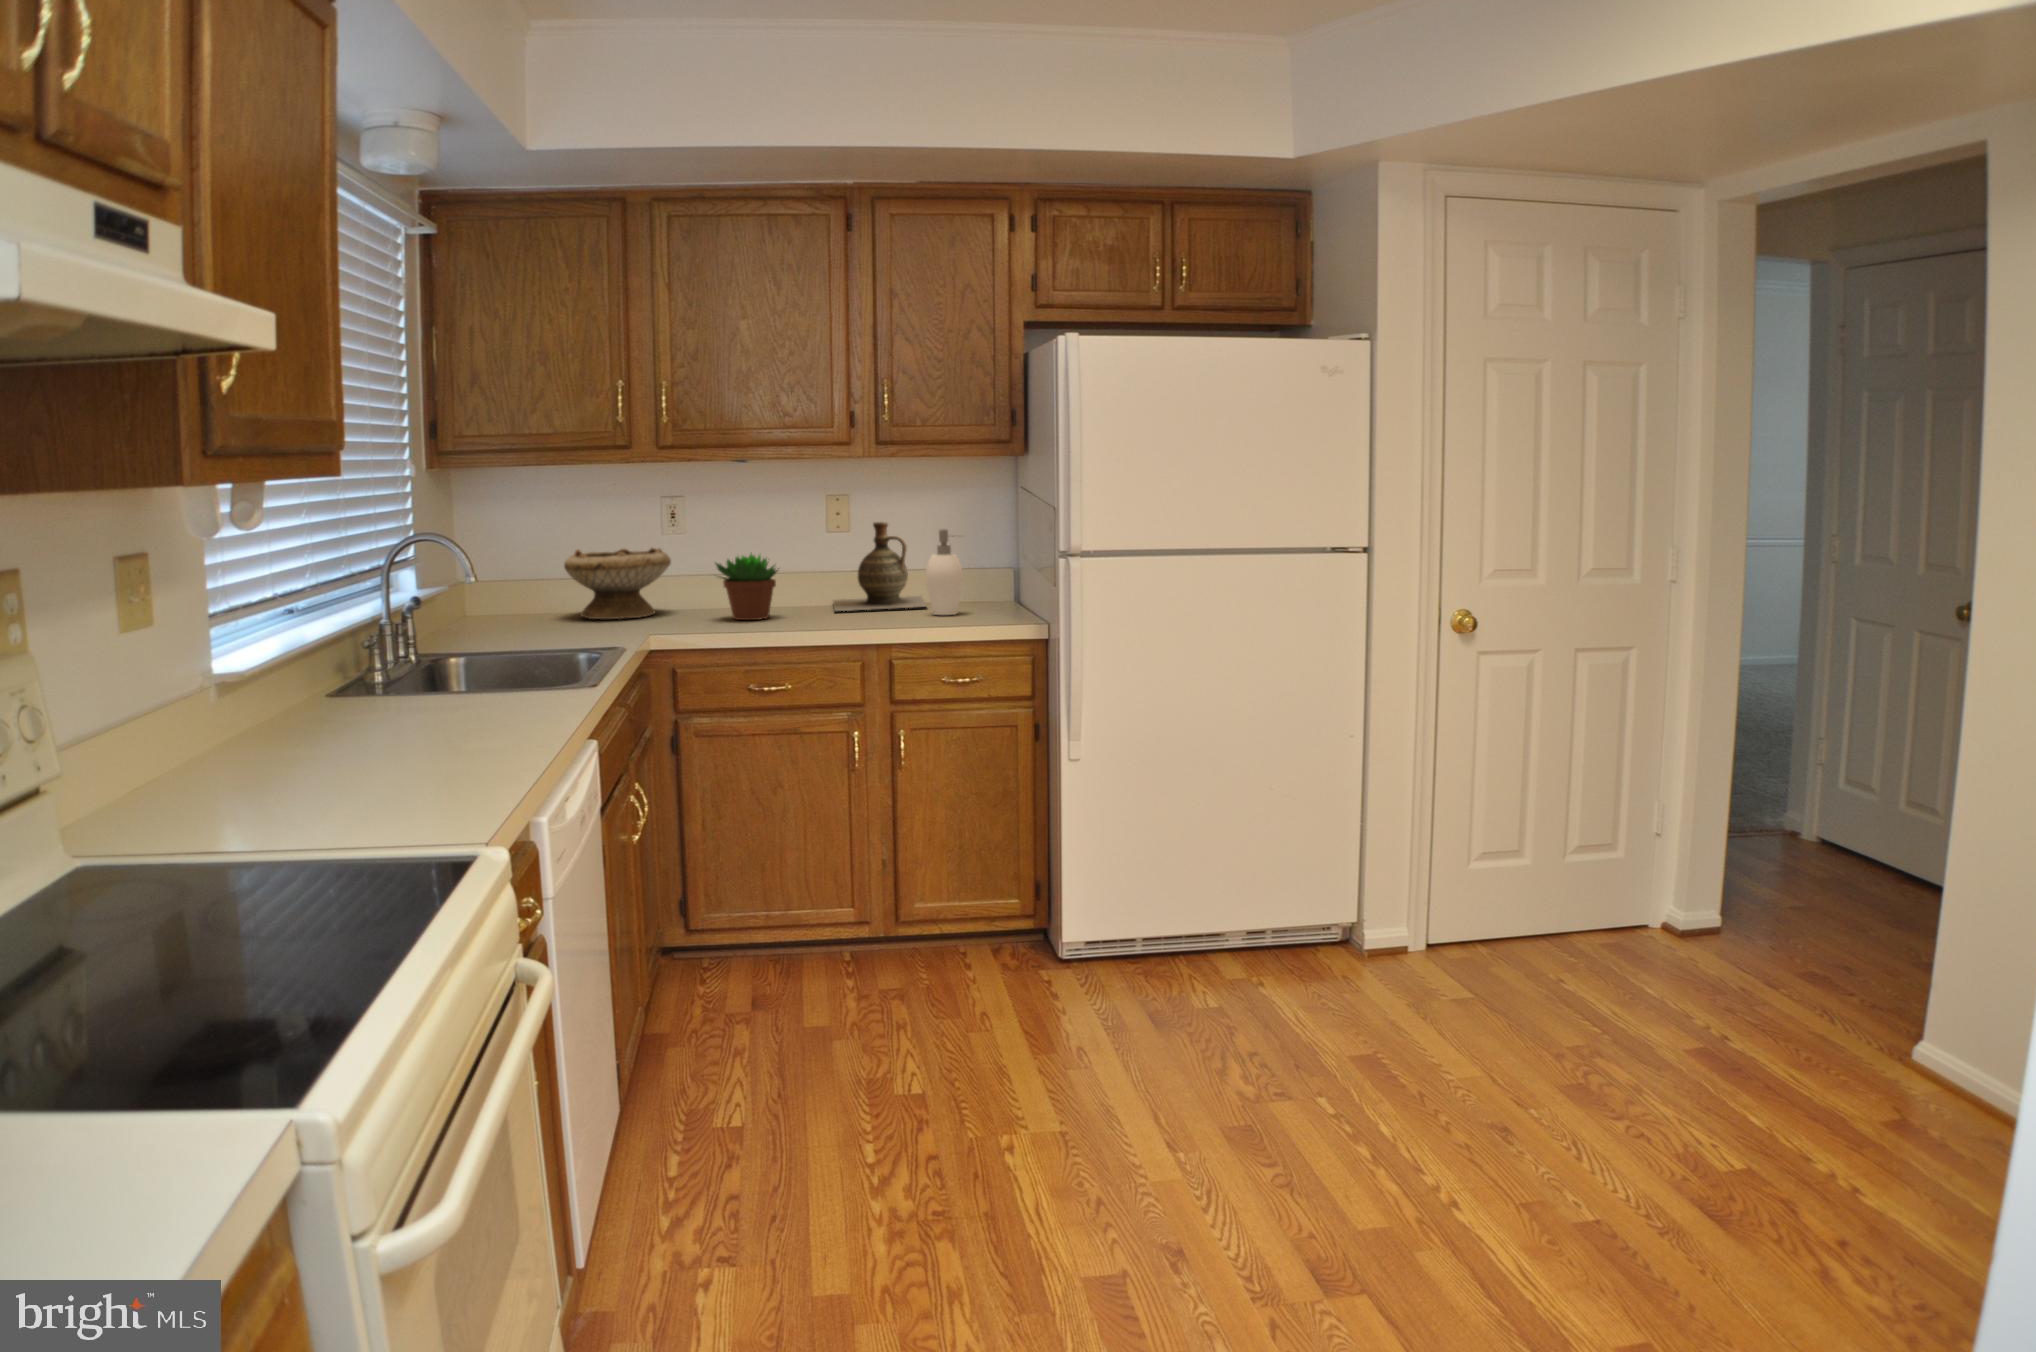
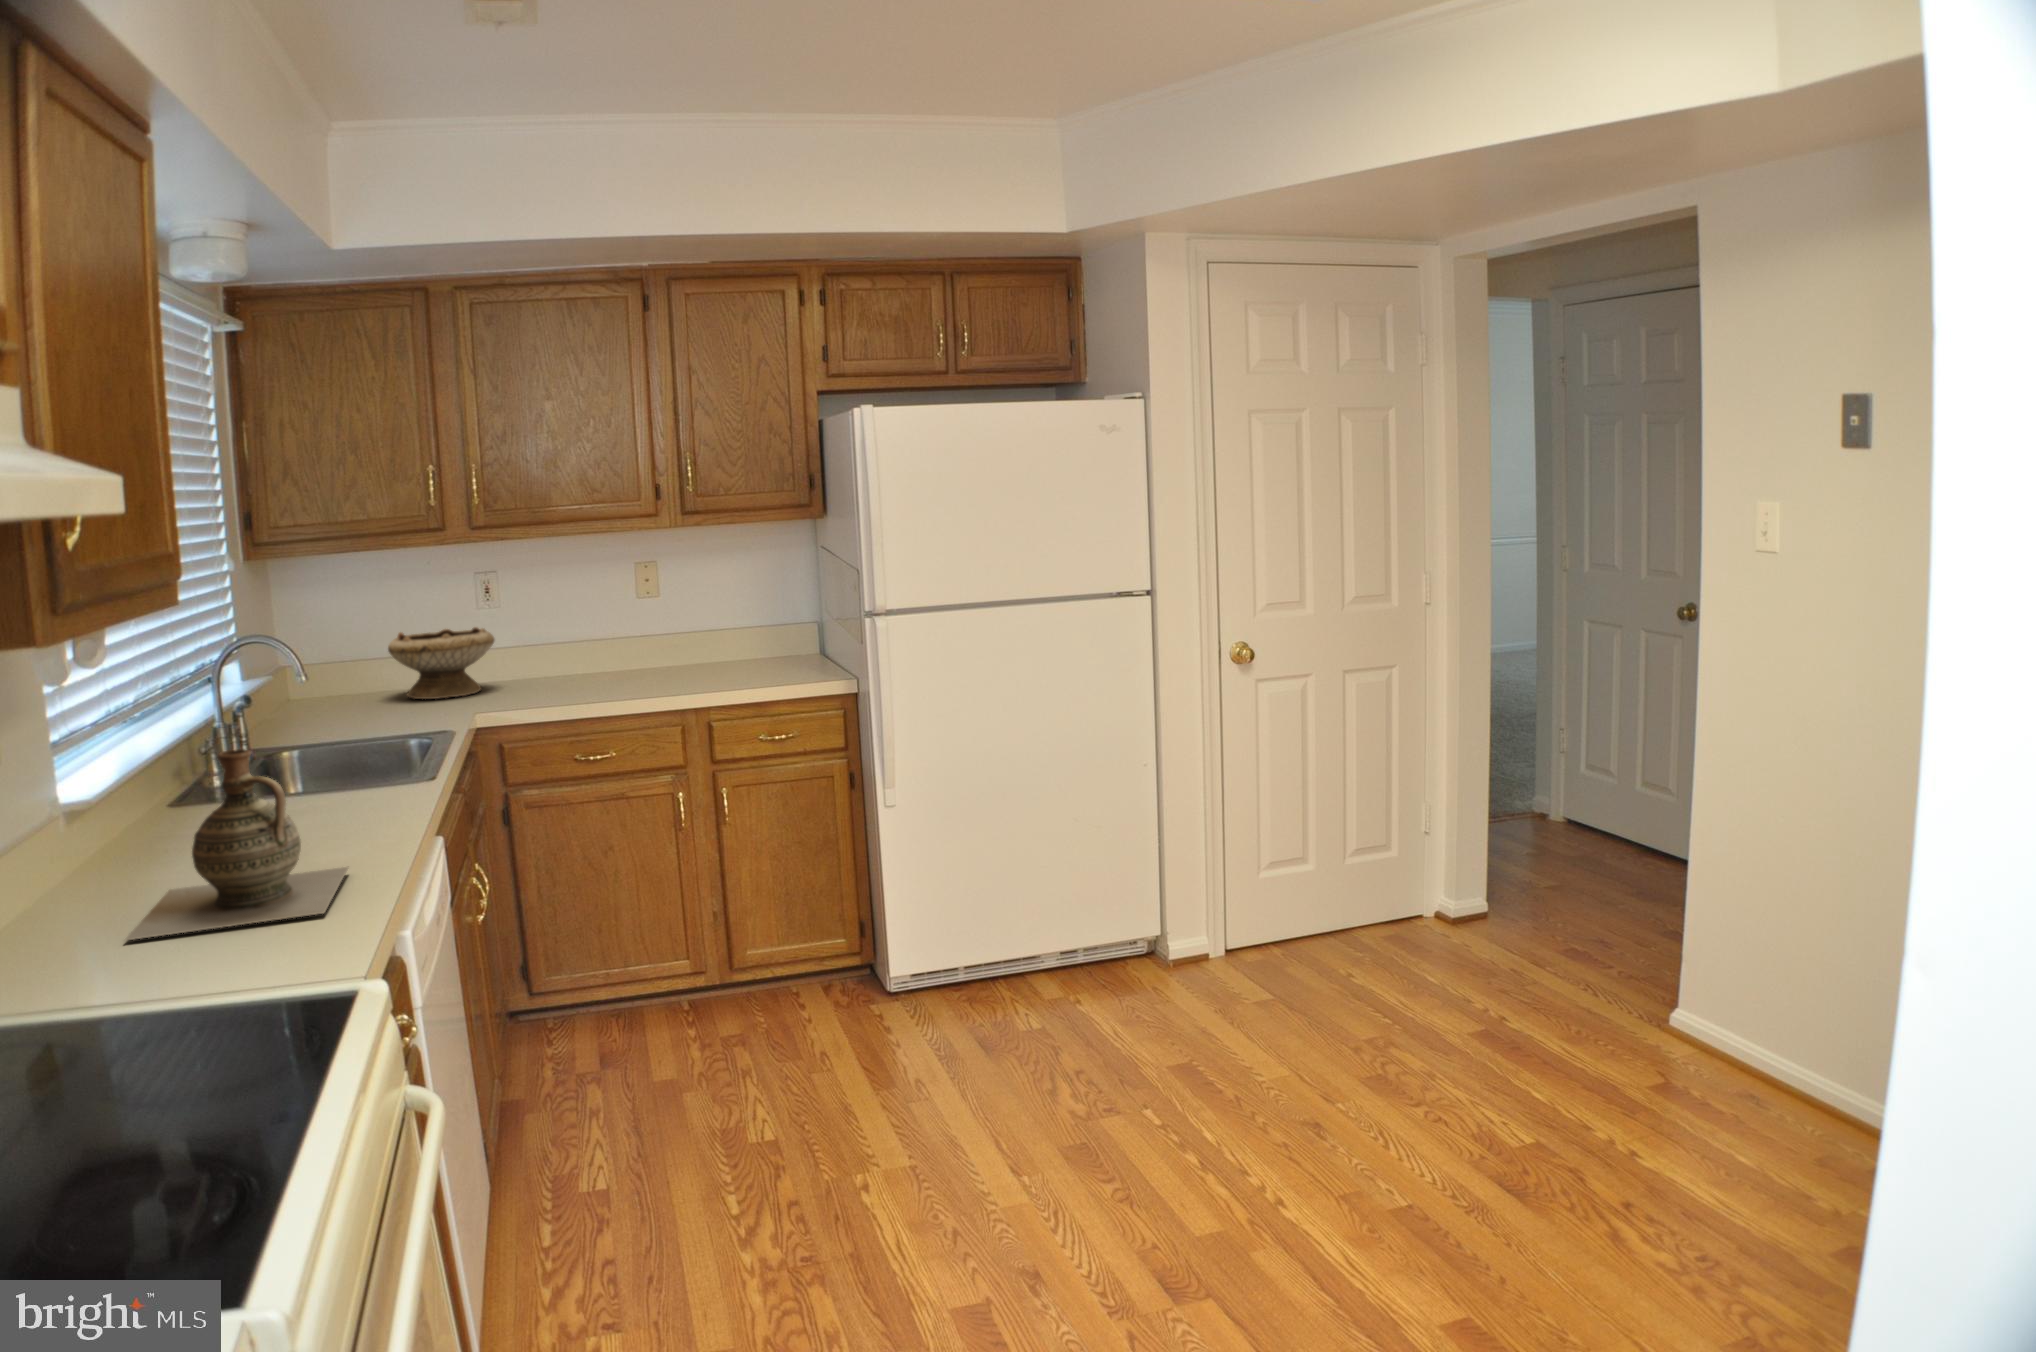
ceramic jug: present [833,522,926,611] -> present [125,749,349,940]
soap dispenser: present [926,529,963,615] -> none [744,600,779,680]
succulent plant: present [715,553,778,620] -> none [539,629,604,694]

